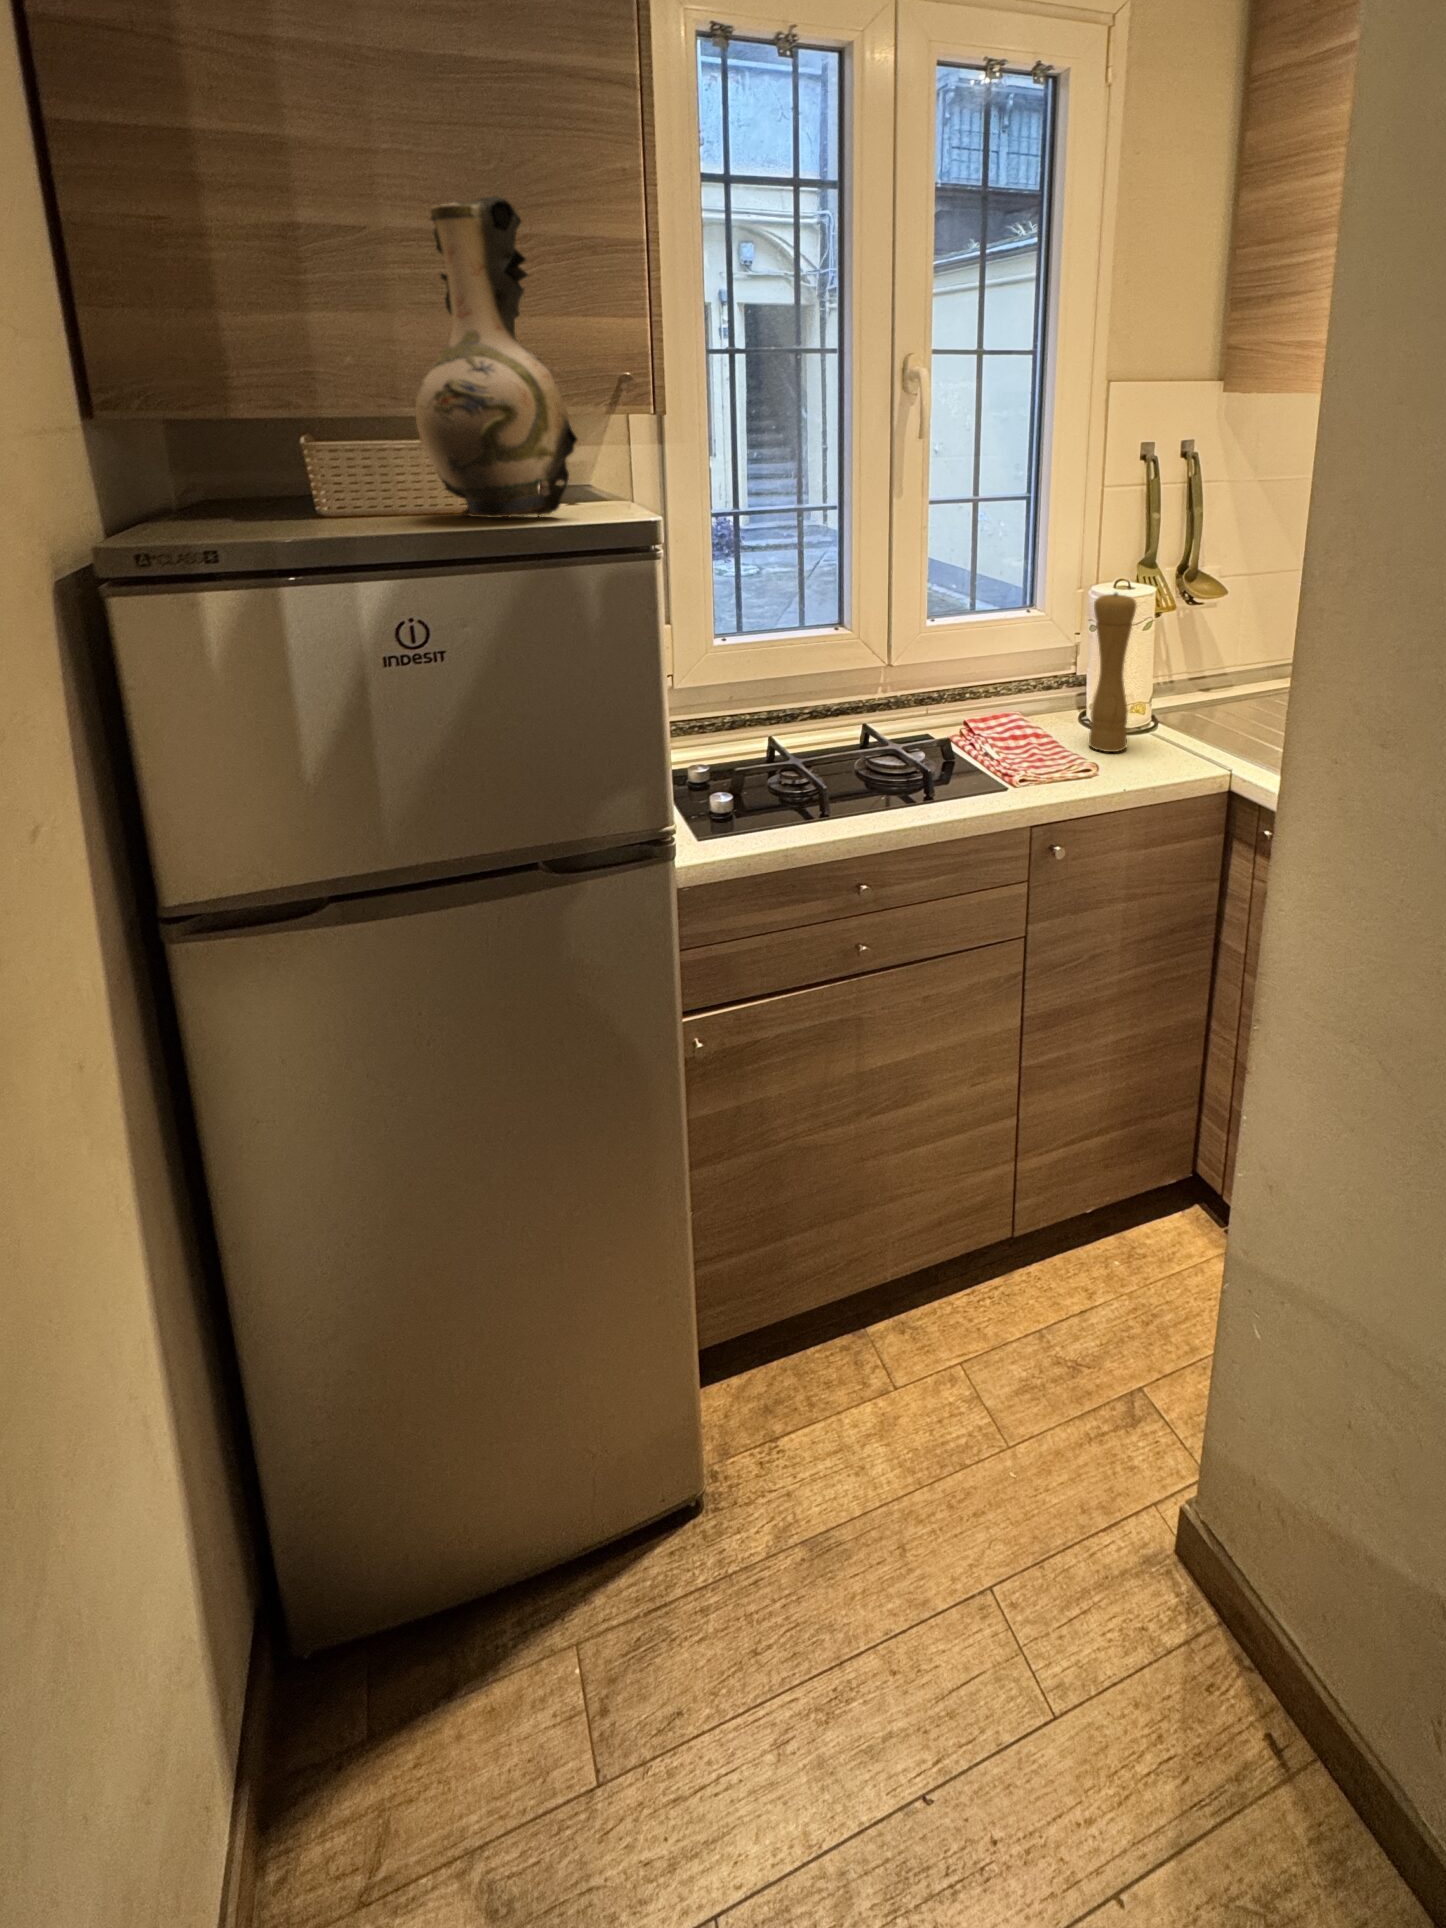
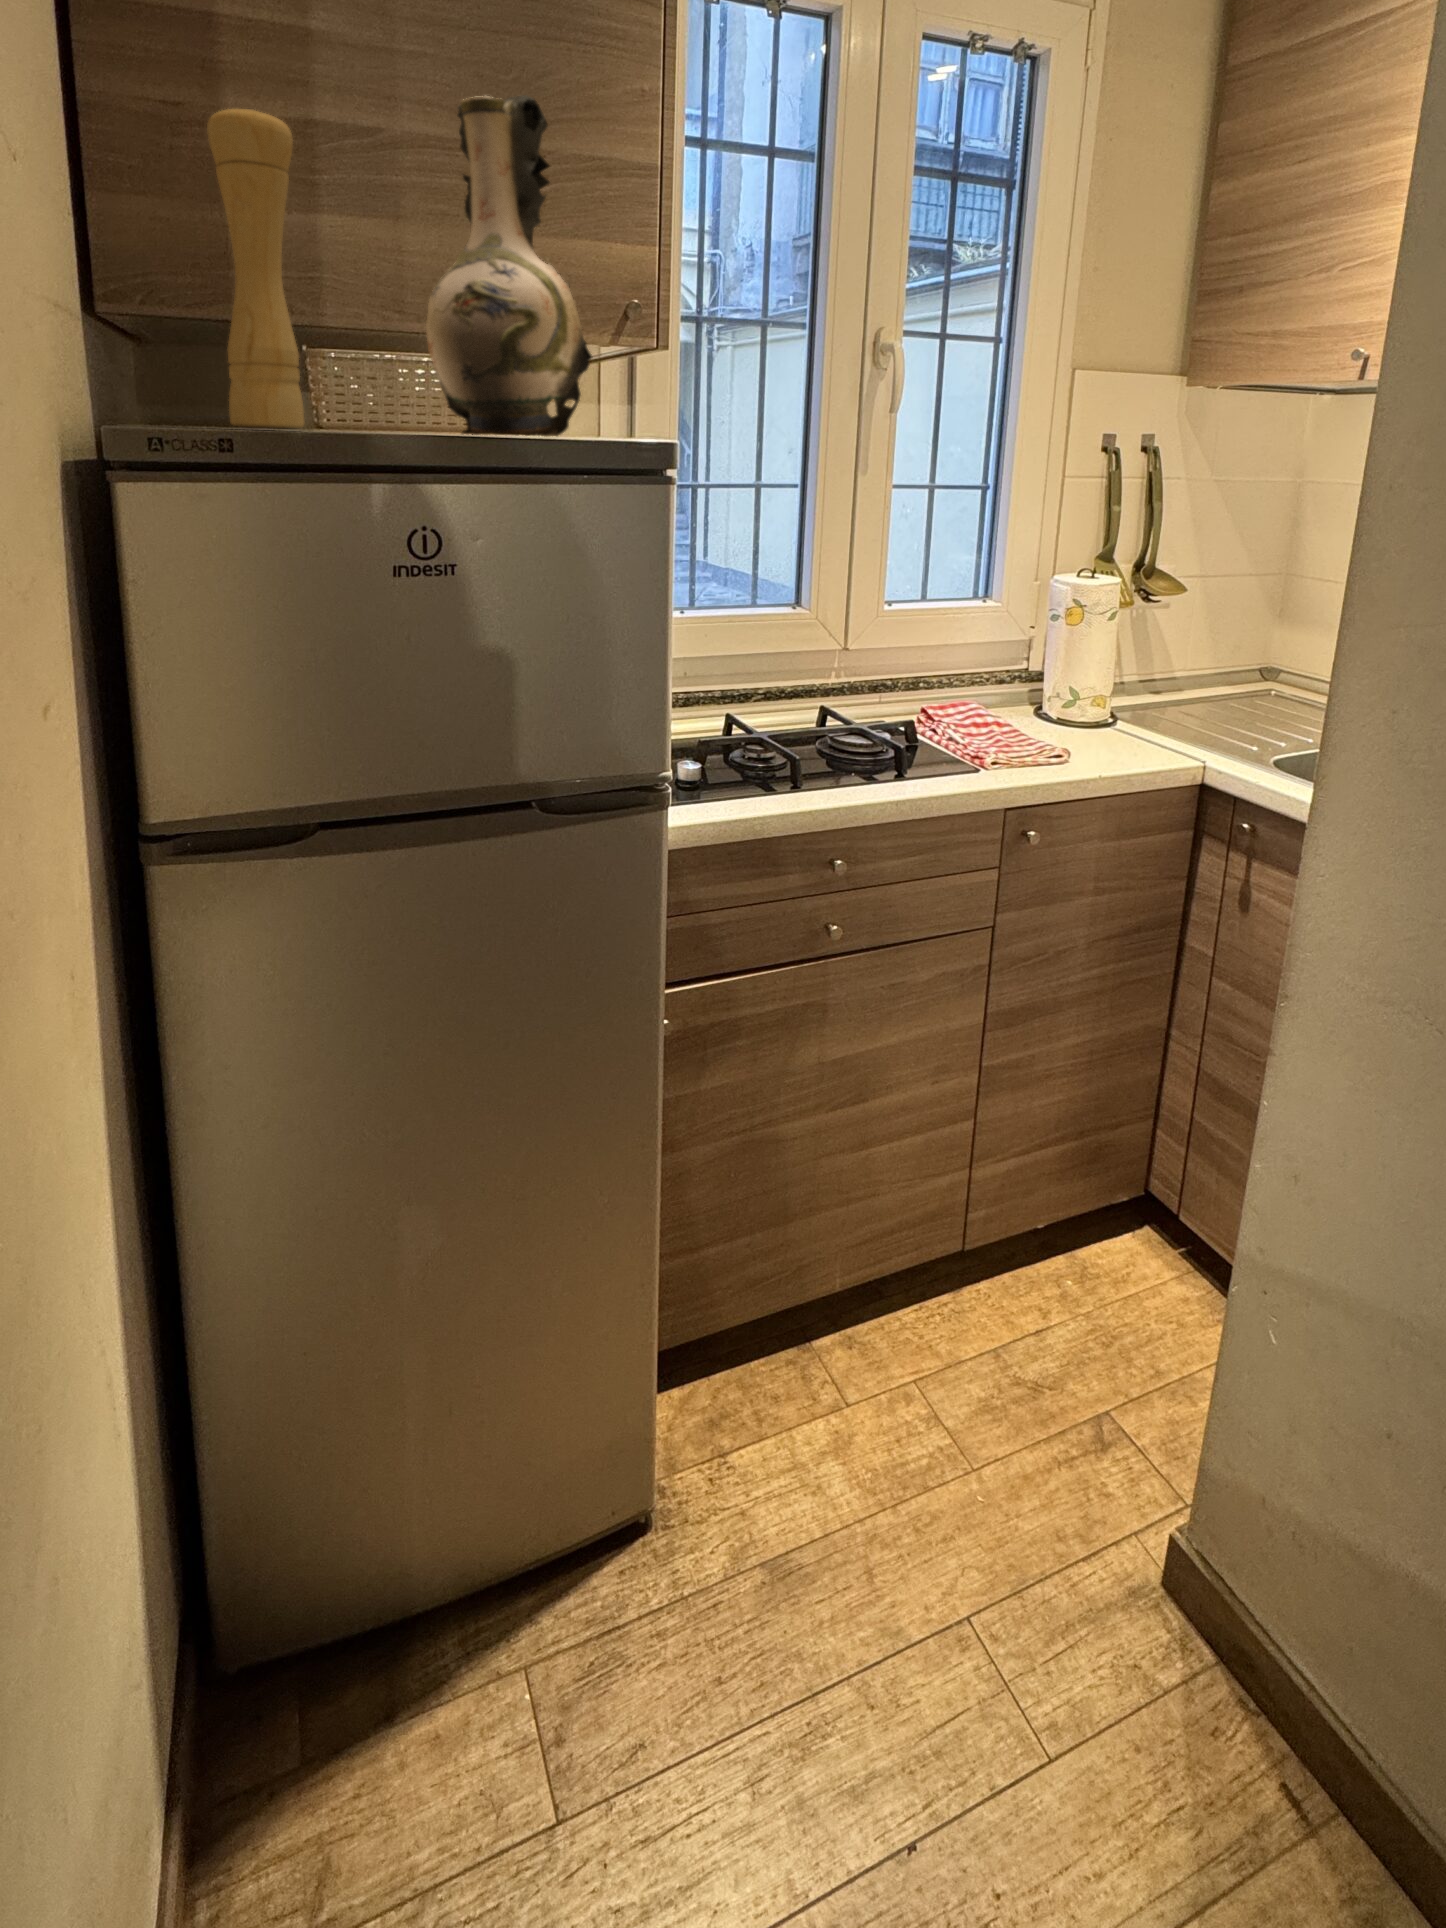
pepper mill: present [1089,593,1136,752] -> present [207,109,304,428]

